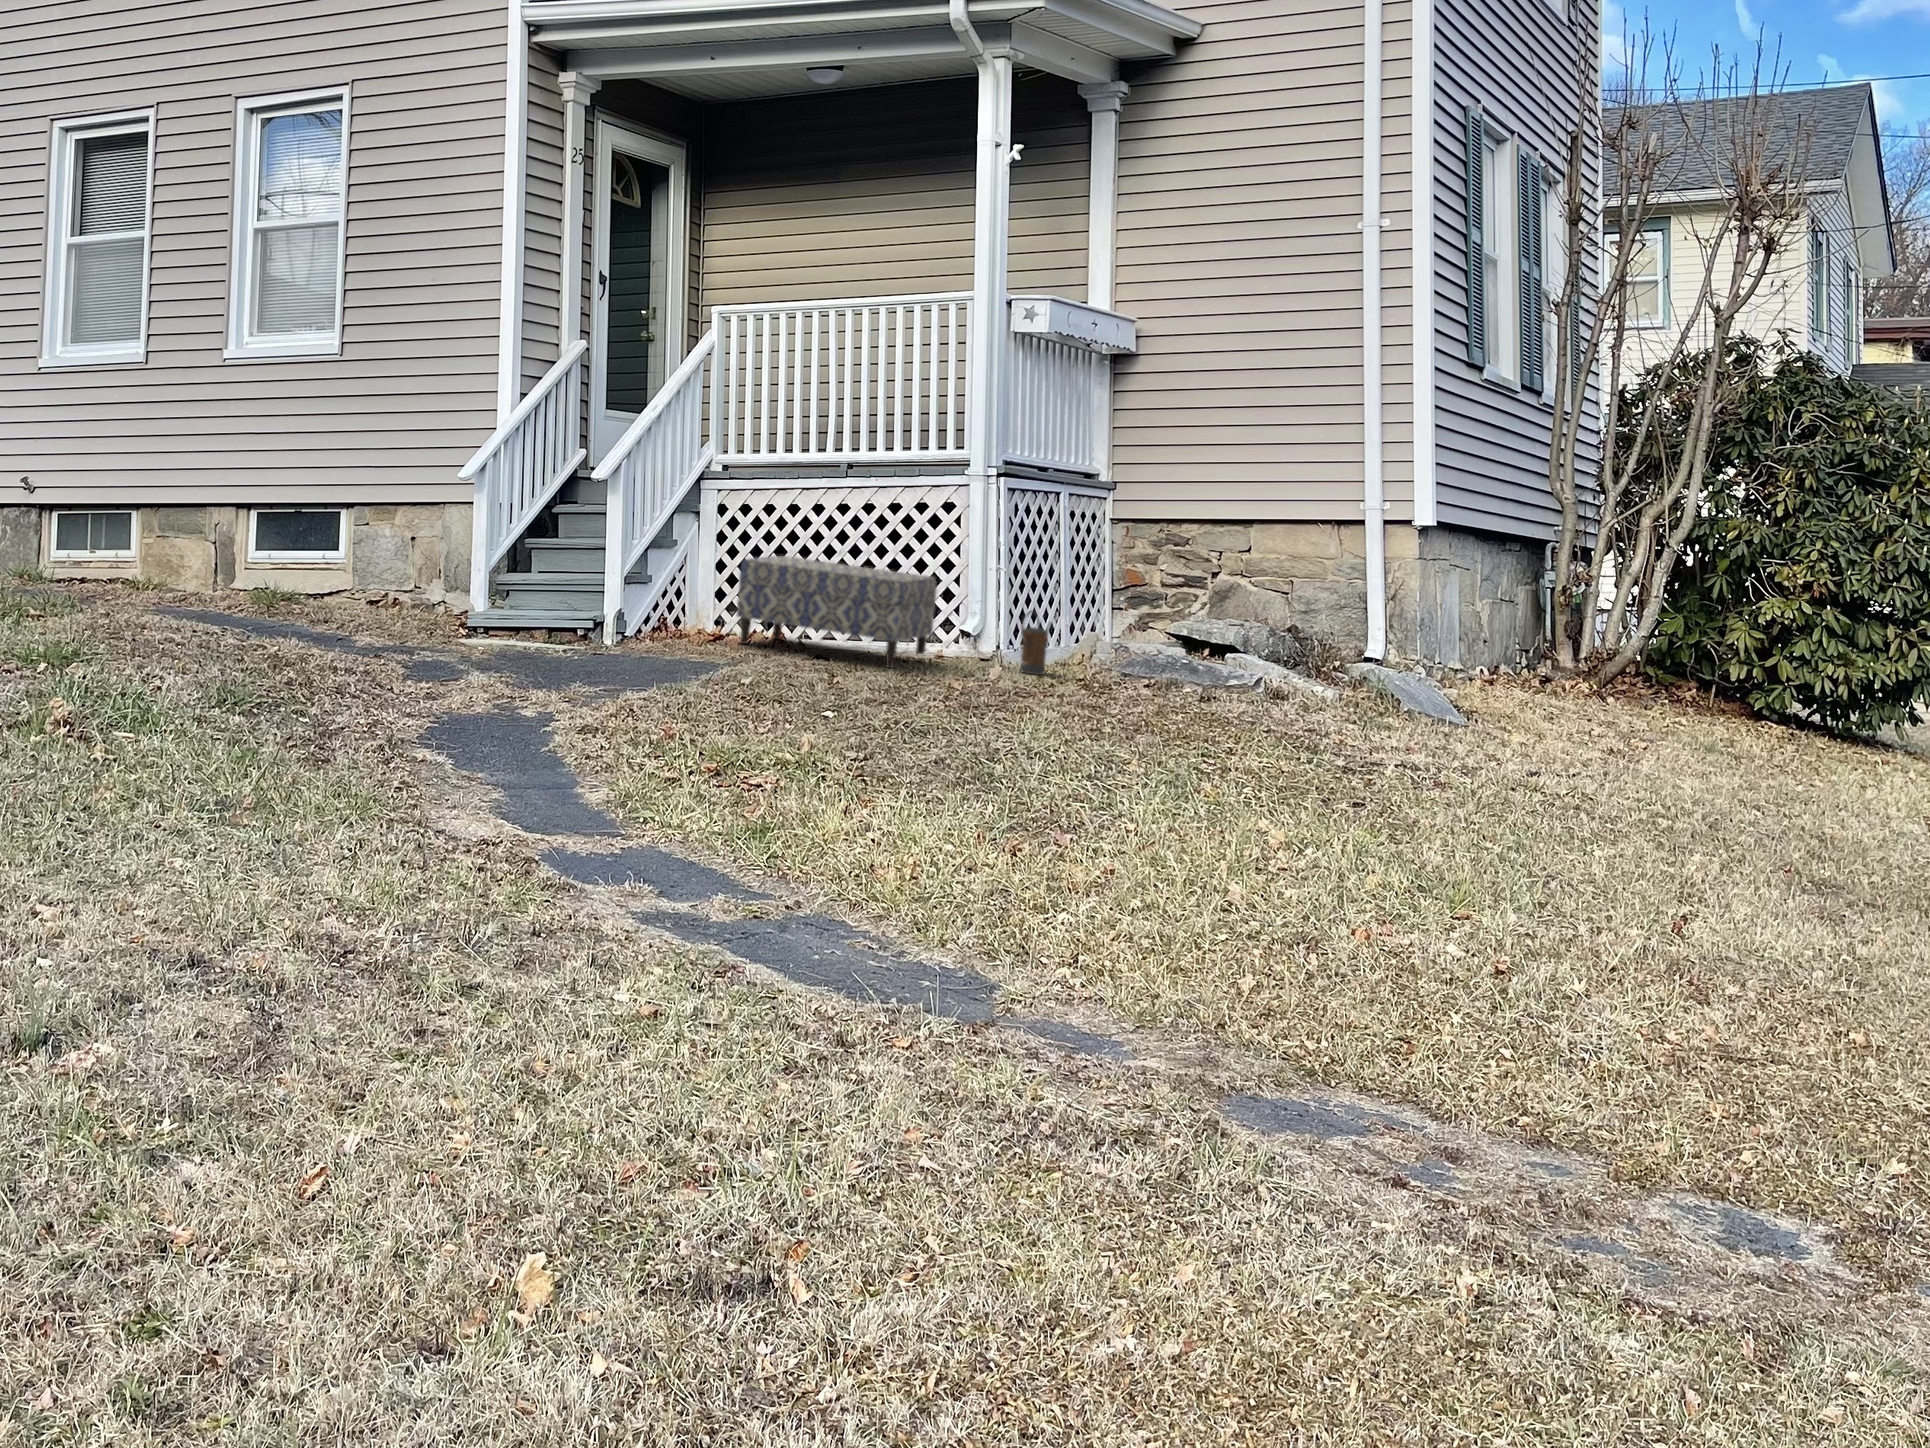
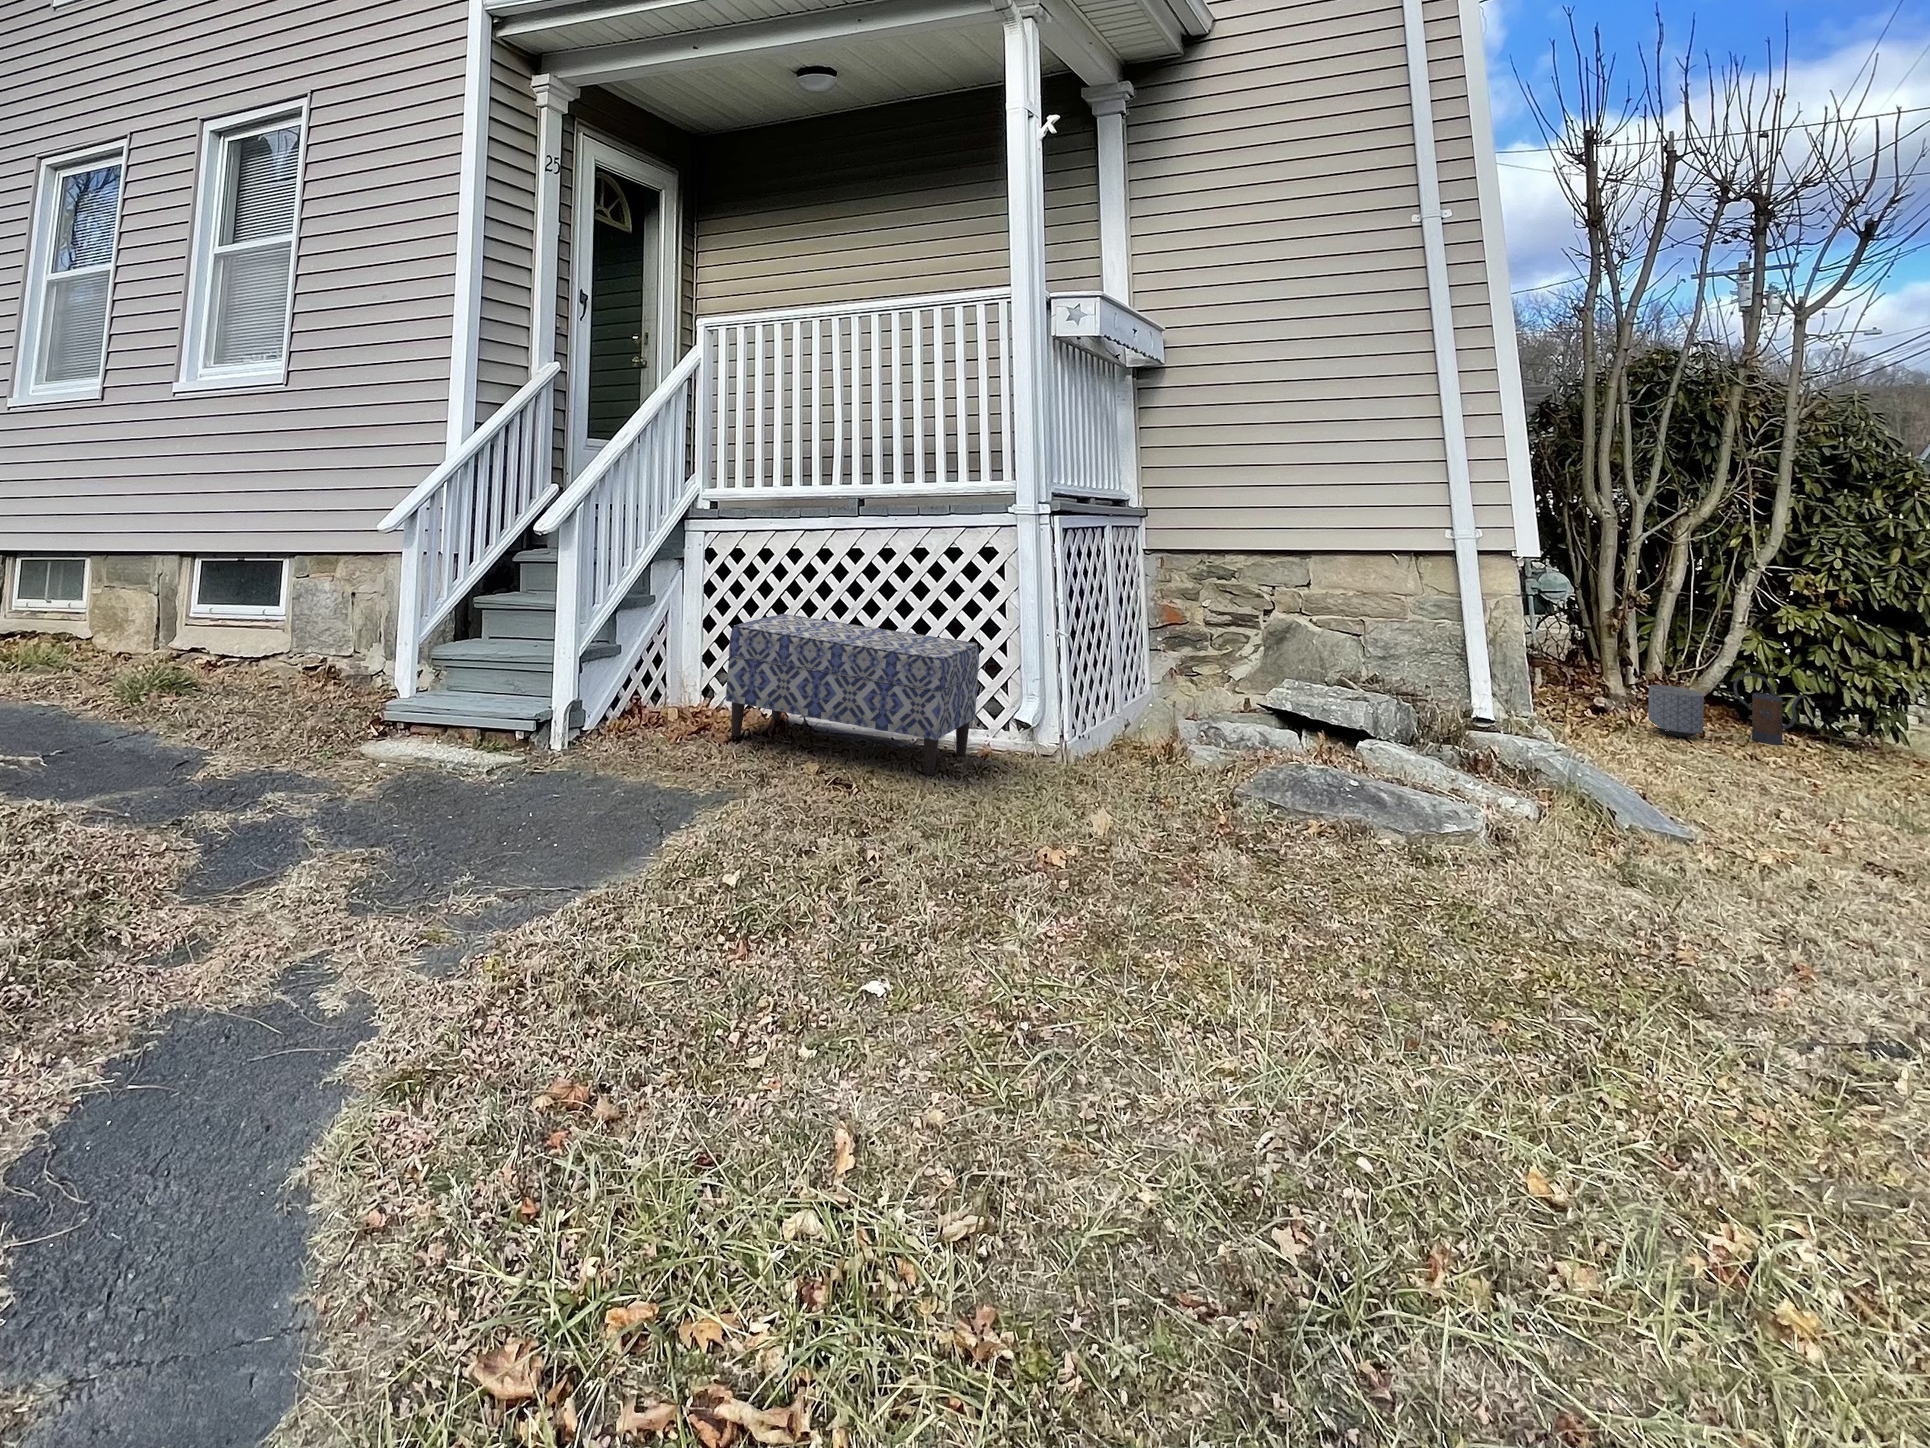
watering can: present [1020,611,1051,675] -> present [1734,673,1803,744]
planter: none [1570,649,1617,694] -> present [1648,685,1704,737]

